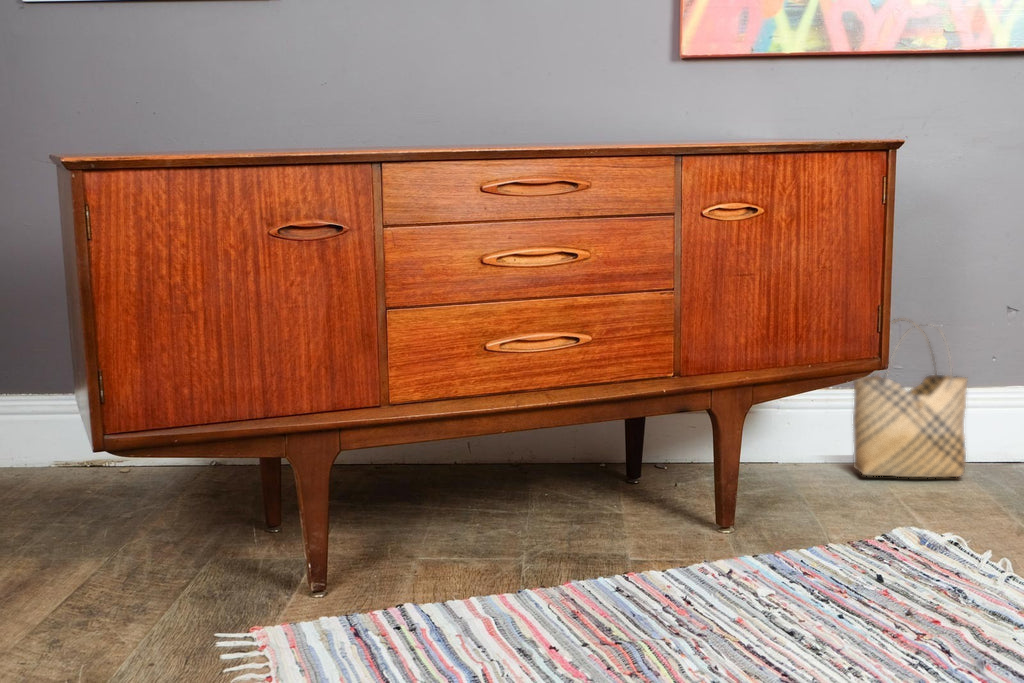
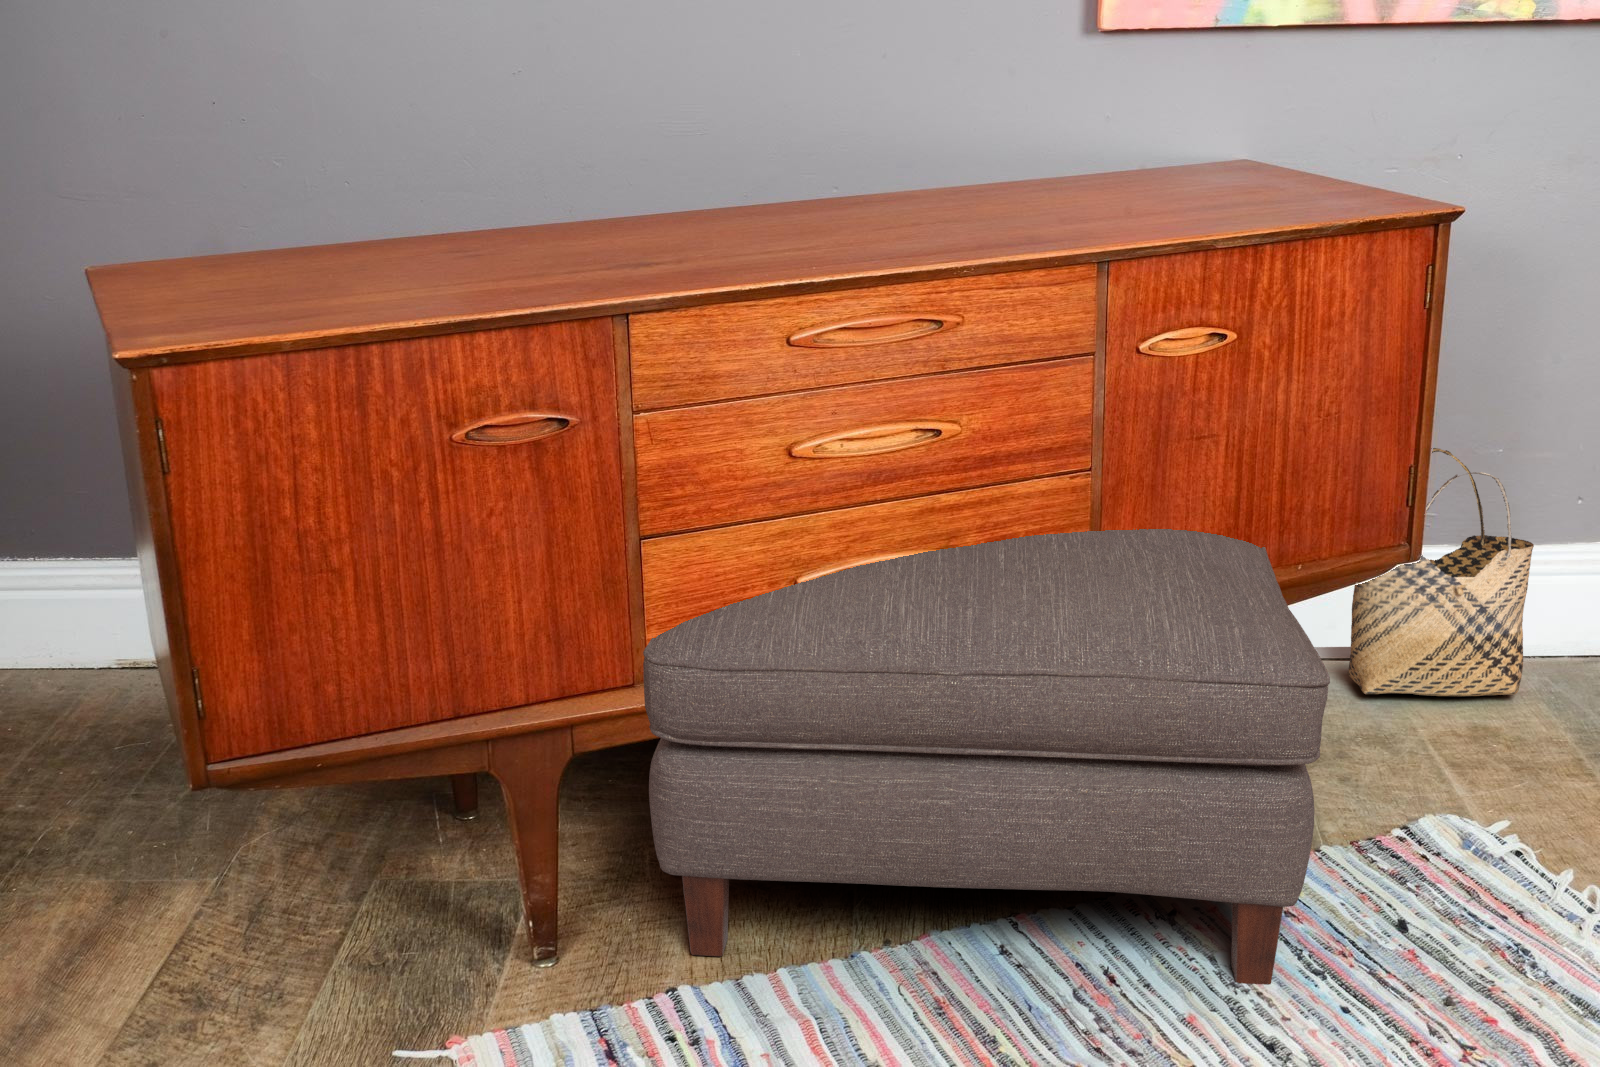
ottoman: none [388,325,820,609] -> present [643,529,1330,985]

